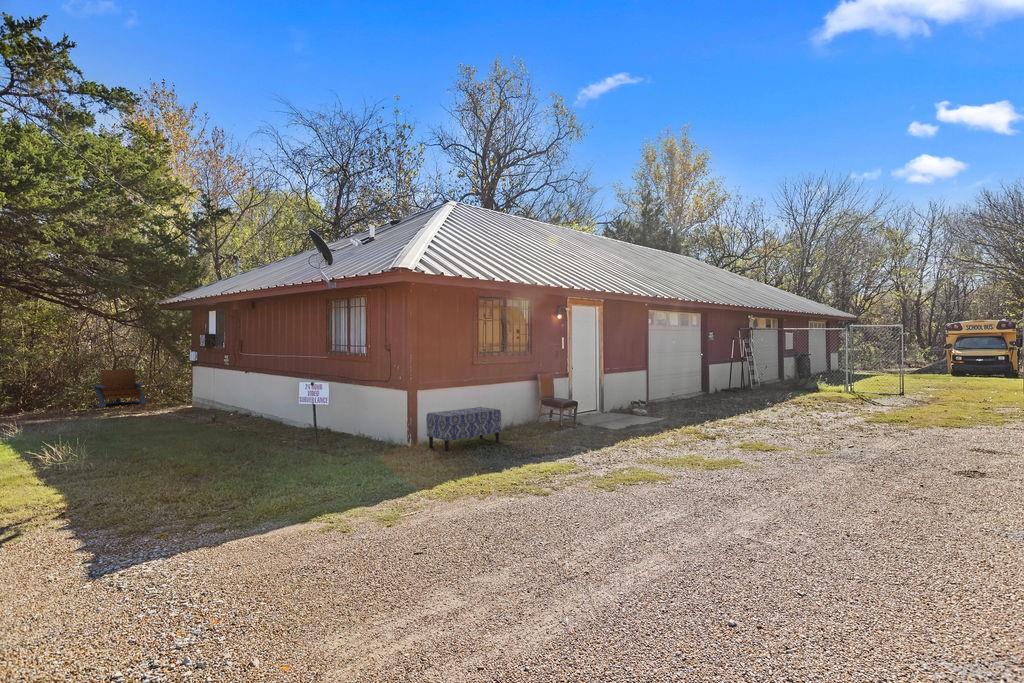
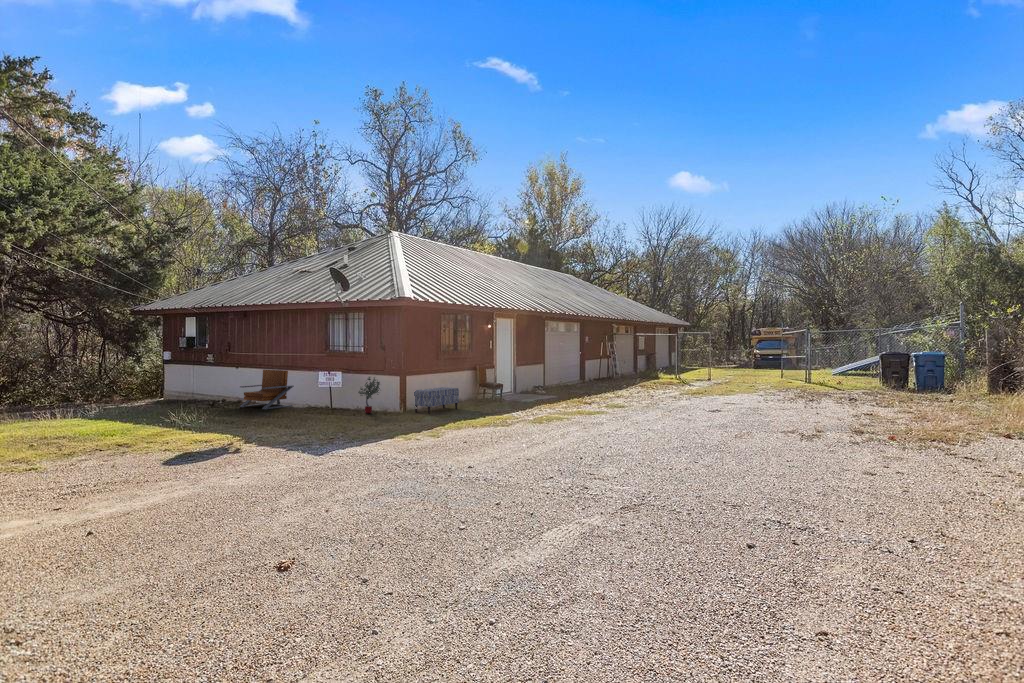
lounge chair: present [94,369,146,407] -> present [240,370,294,409]
potted tree: none [350,391,383,447] -> present [358,377,380,414]

